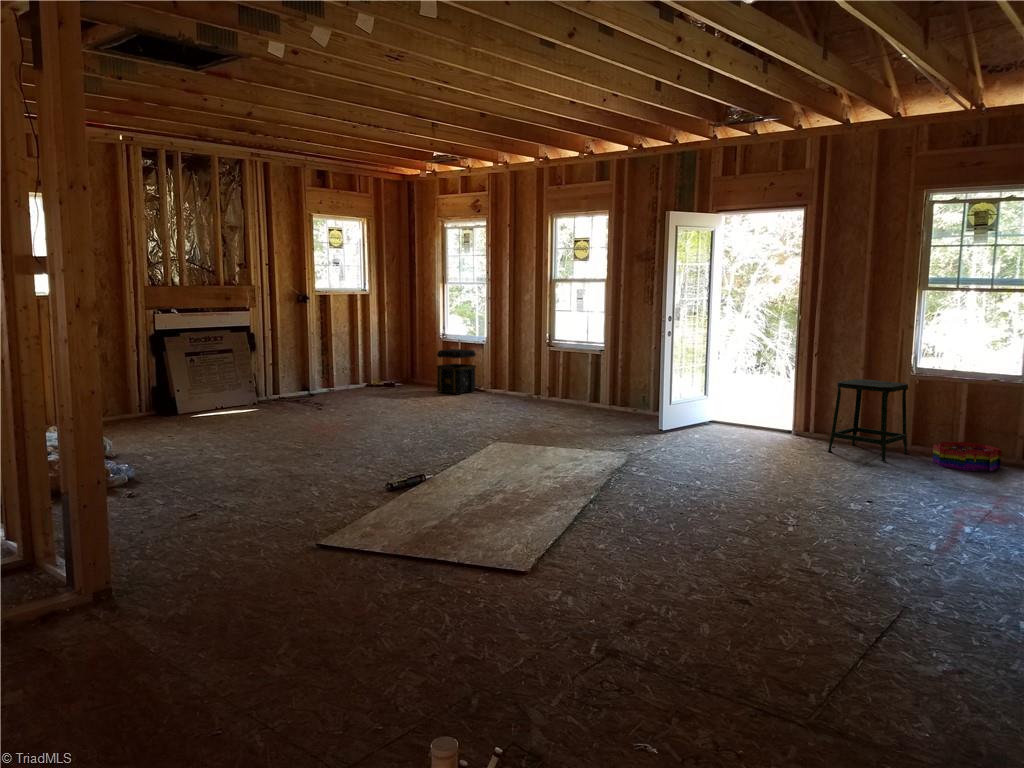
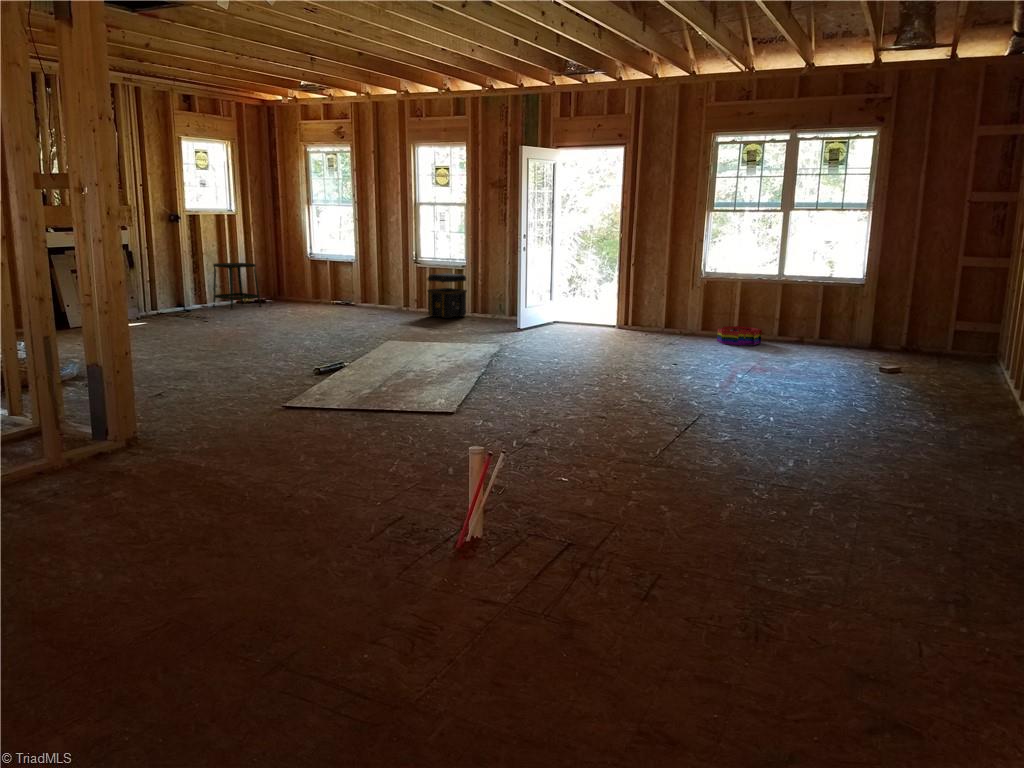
toolbox: present [437,349,476,394] -> present [427,273,467,318]
stool: present [828,379,908,461] -> present [213,263,261,309]

